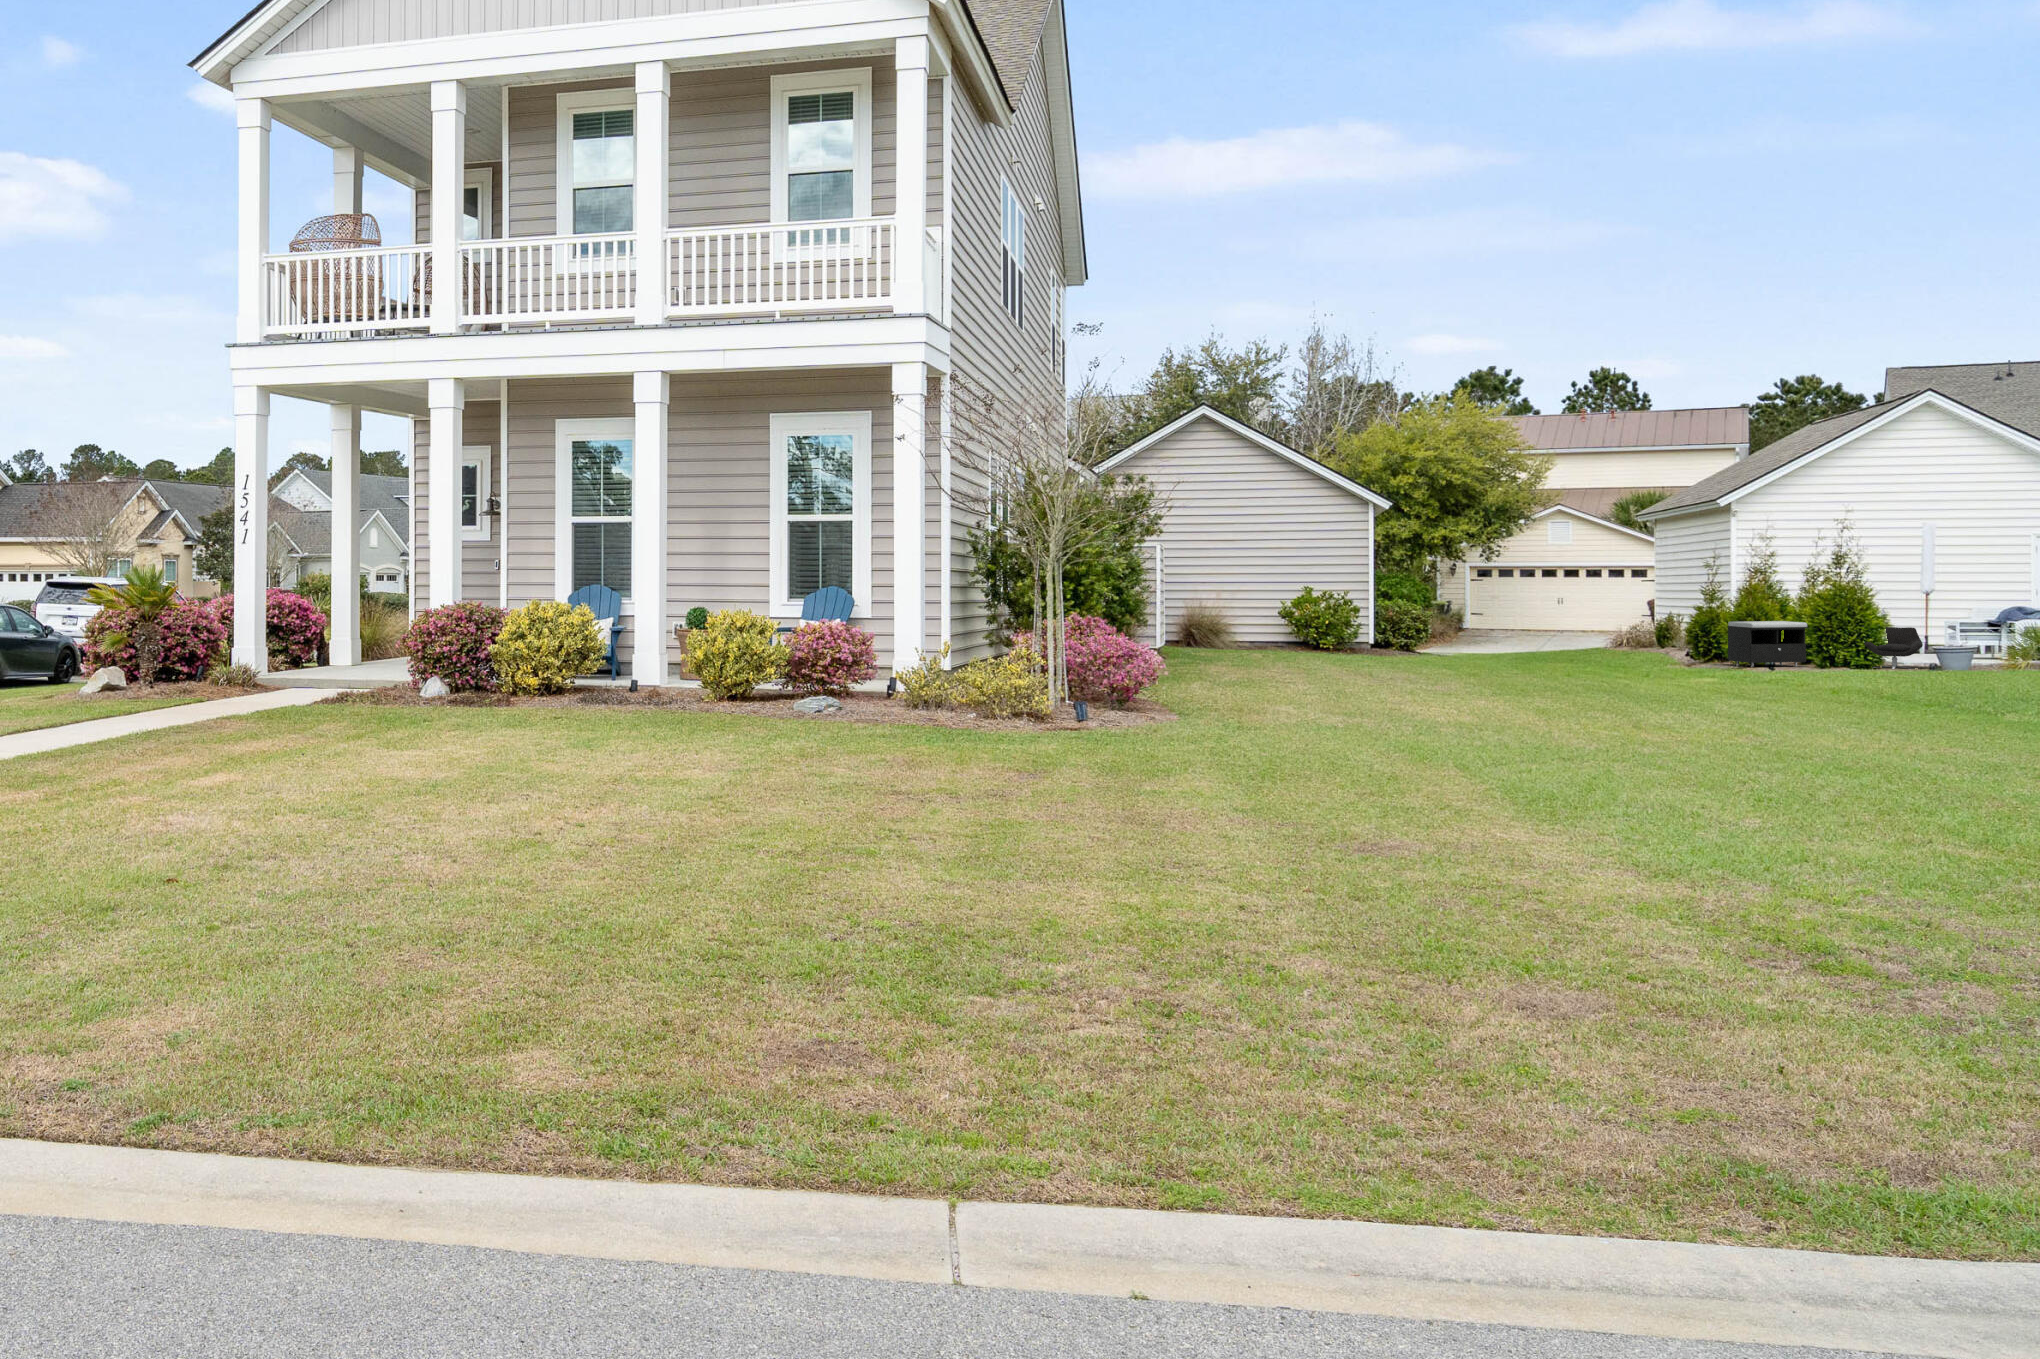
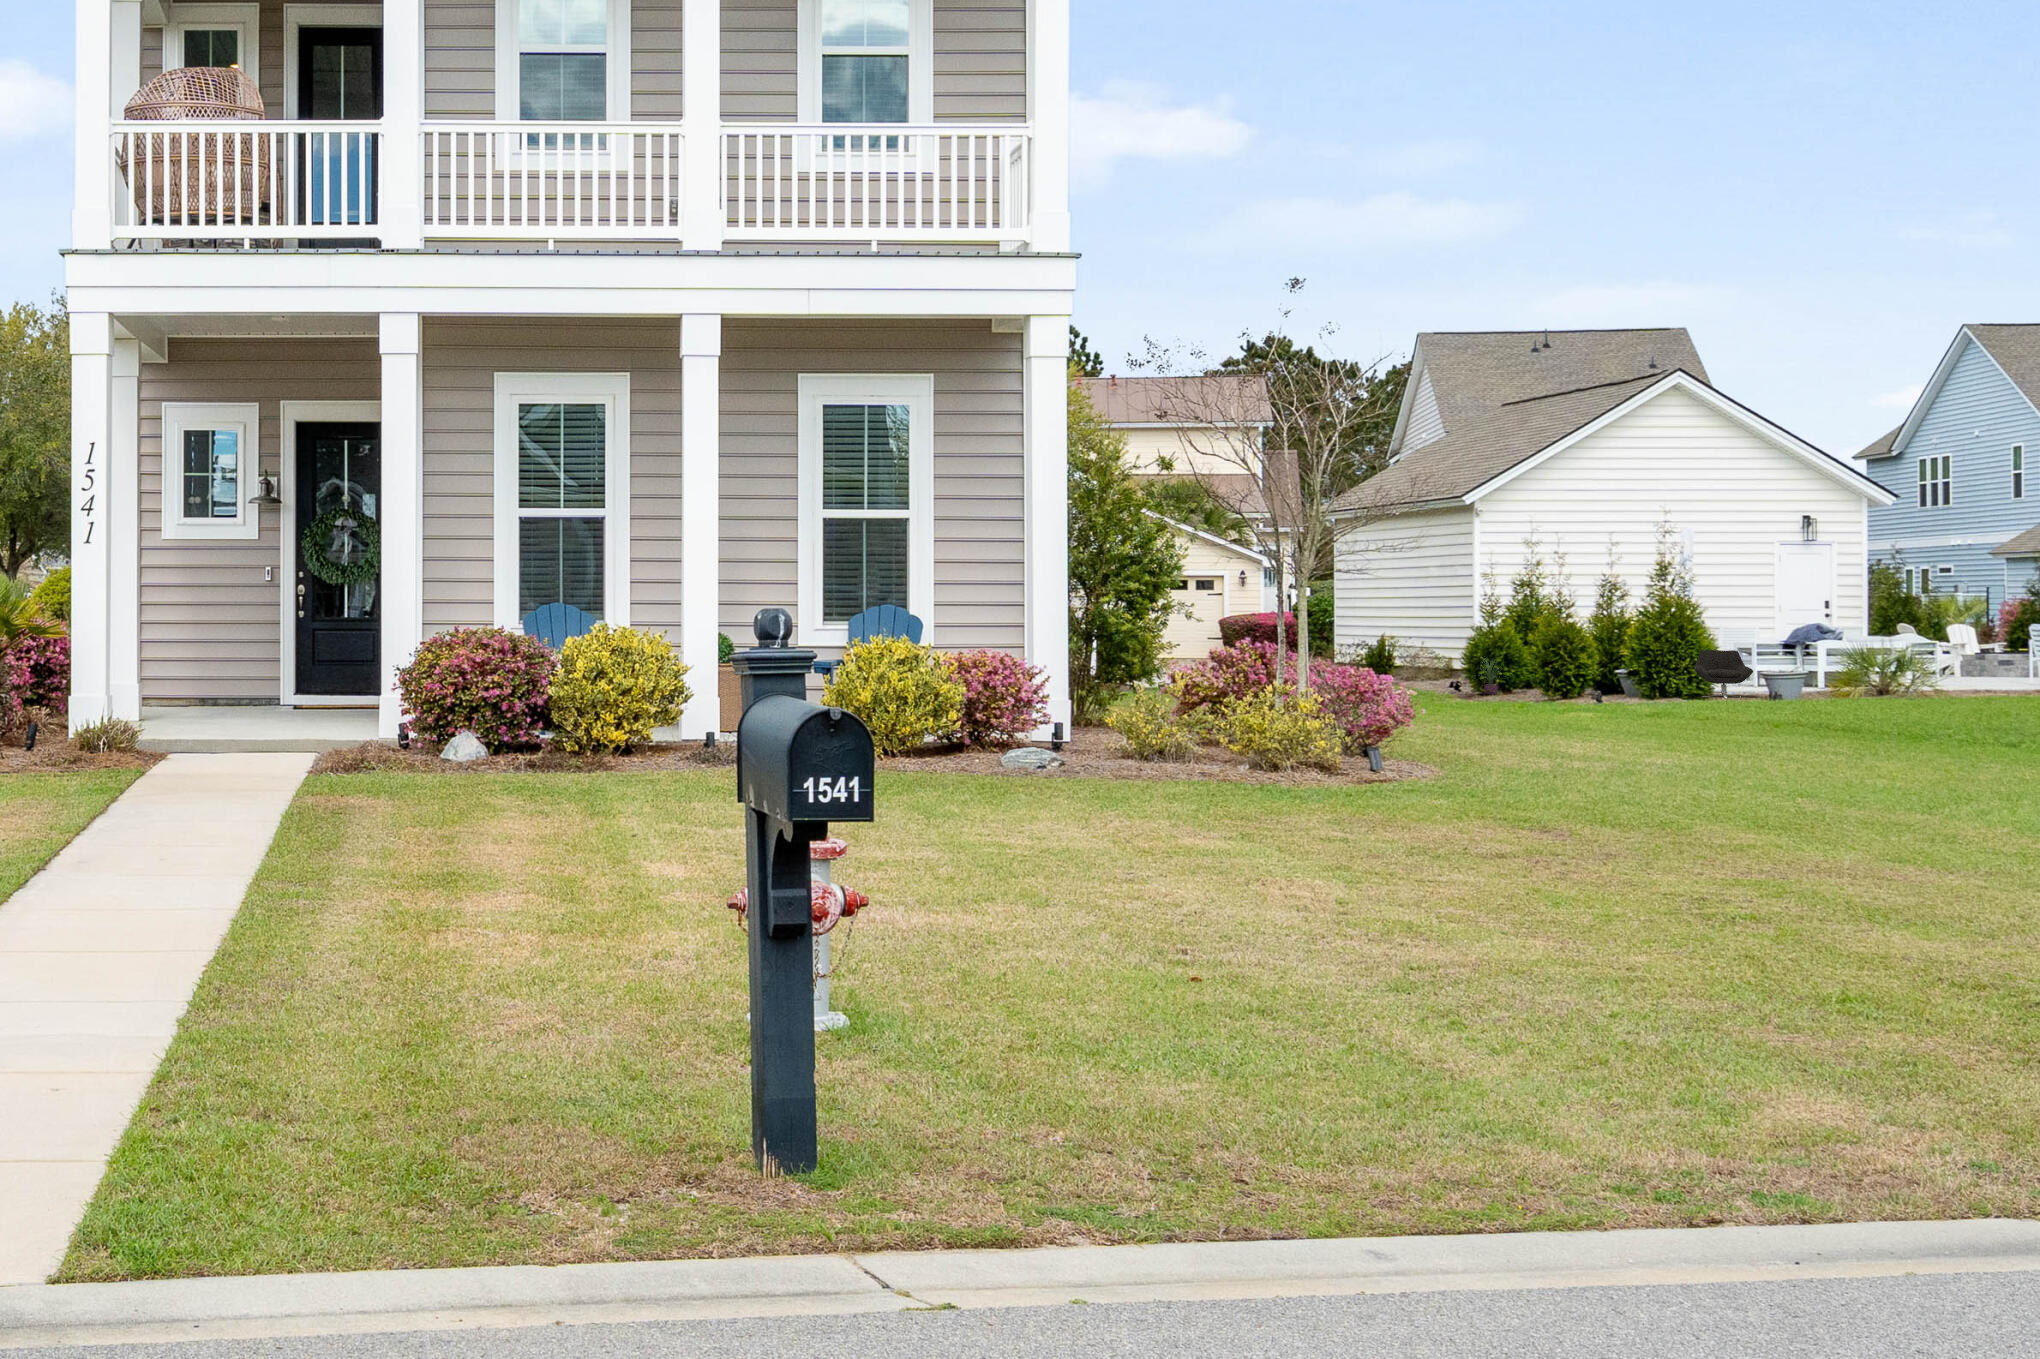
storage bench: present [1728,621,1807,667] -> none [1560,644,1640,699]
decorative plant: none [1650,632,1687,663] -> present [1482,662,1498,695]

